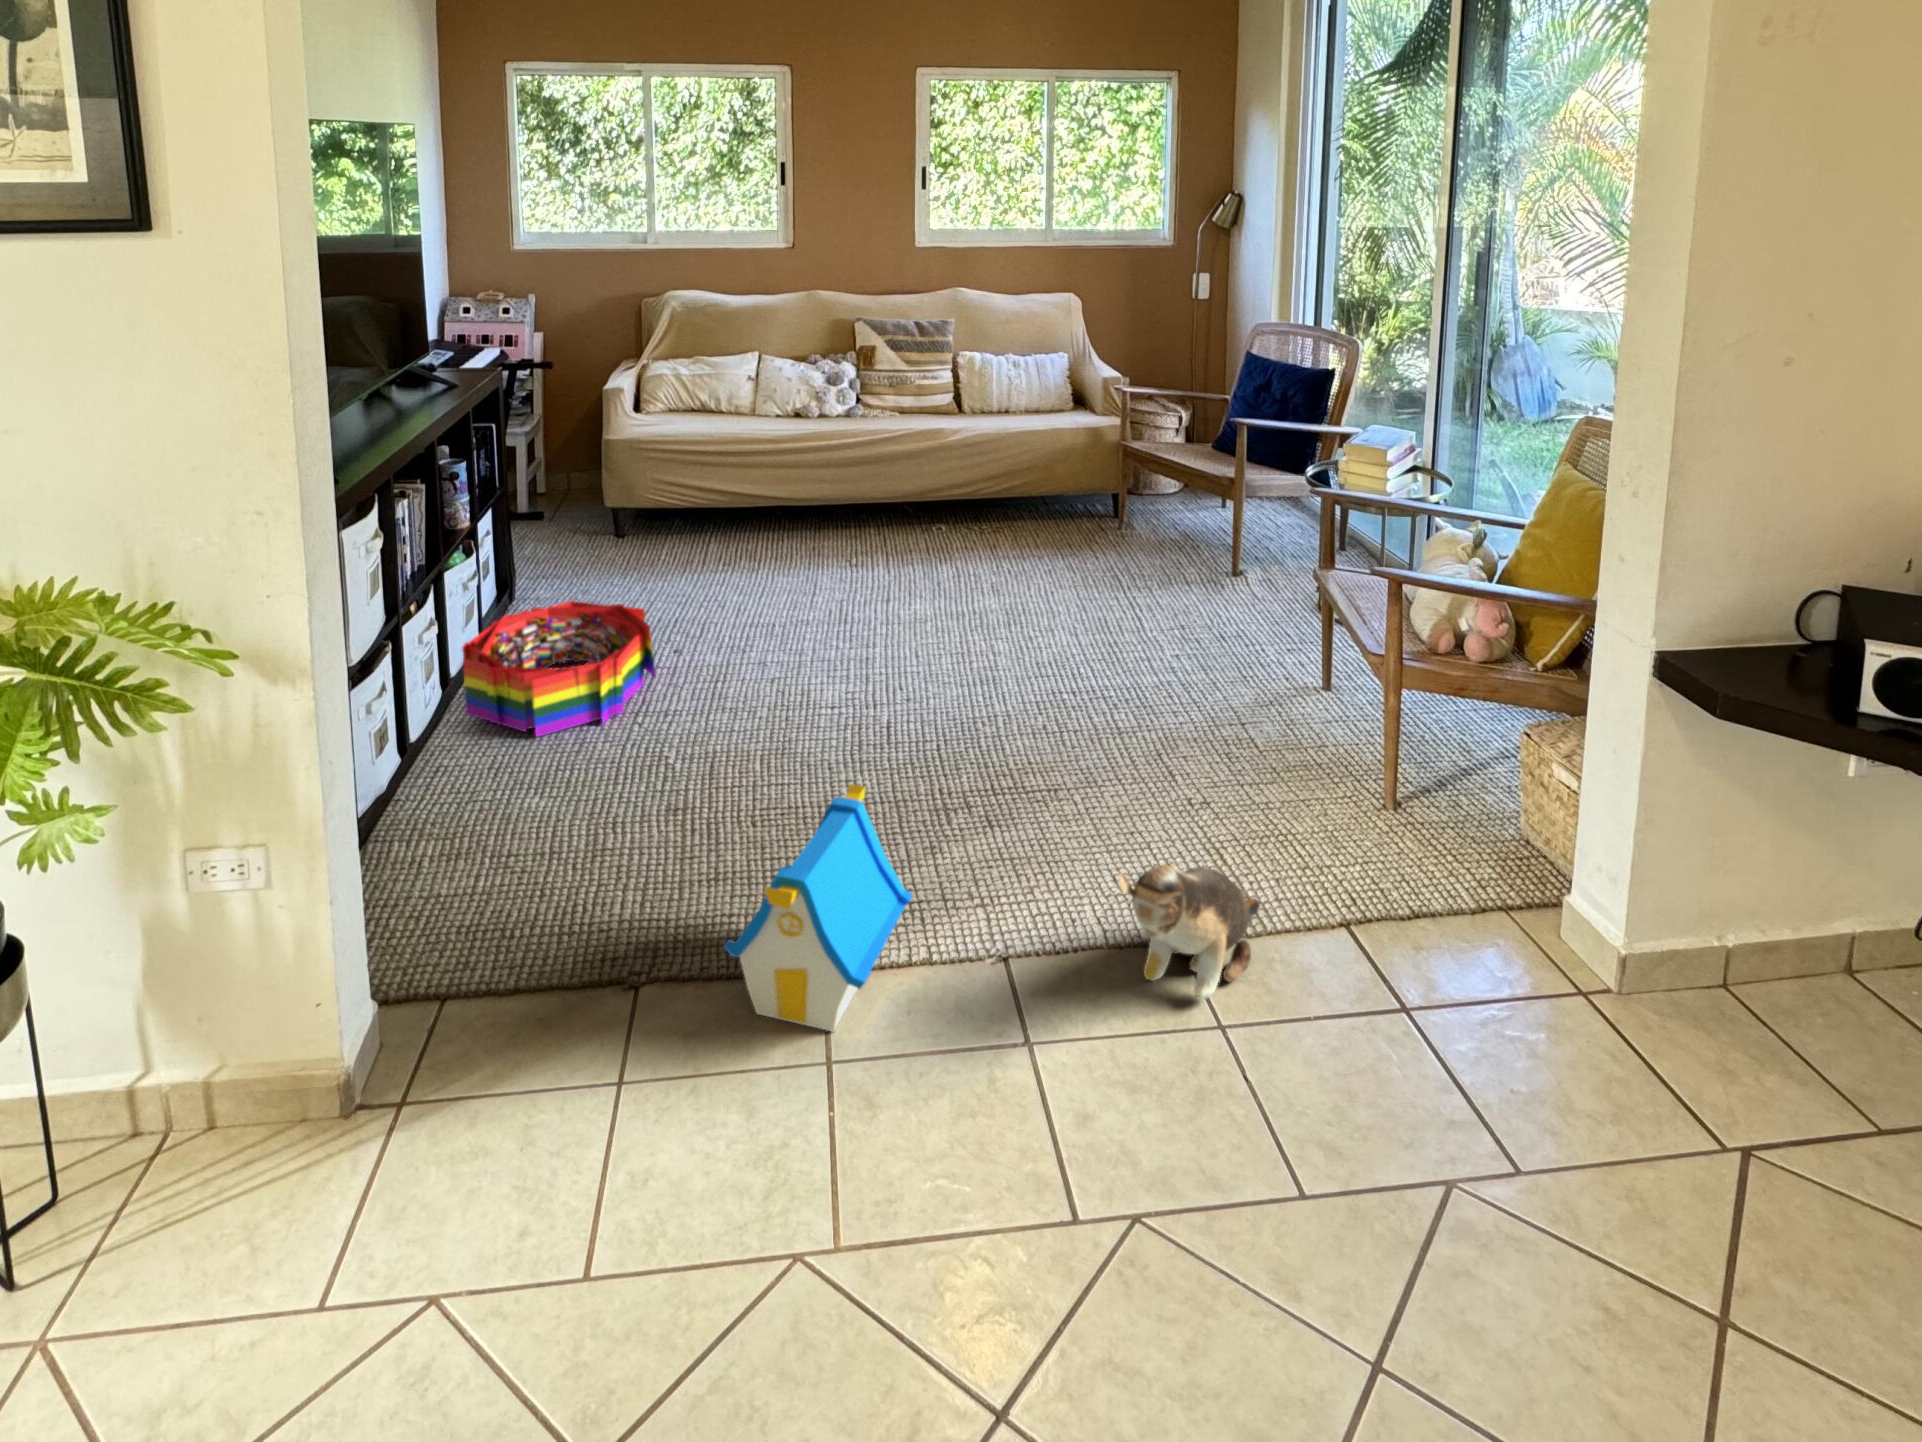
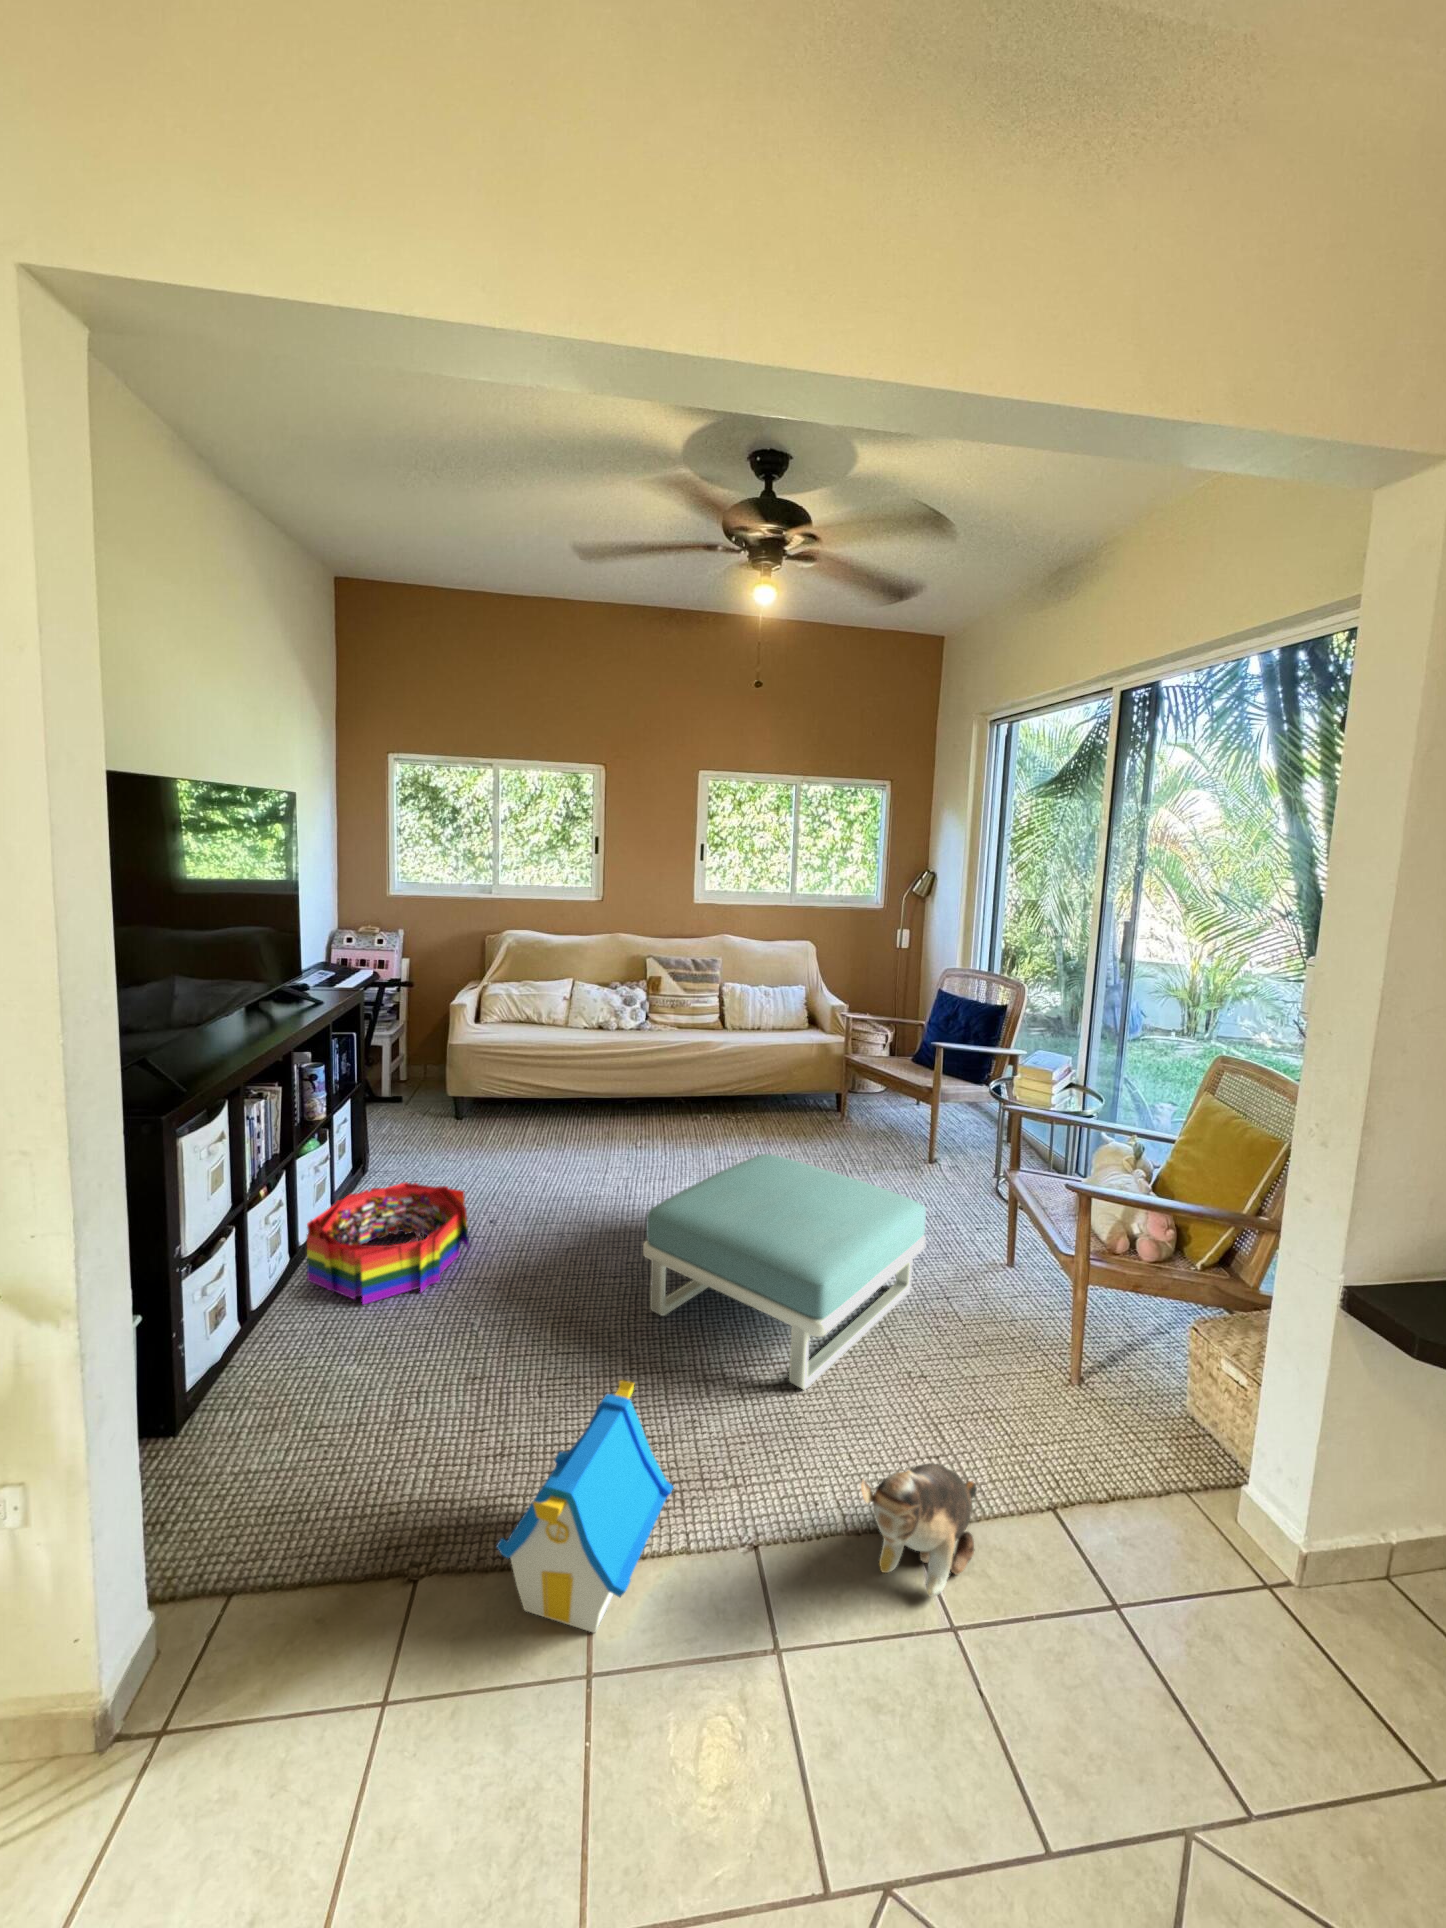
footstool: none [868,556,1213,816] -> present [643,1154,926,1390]

